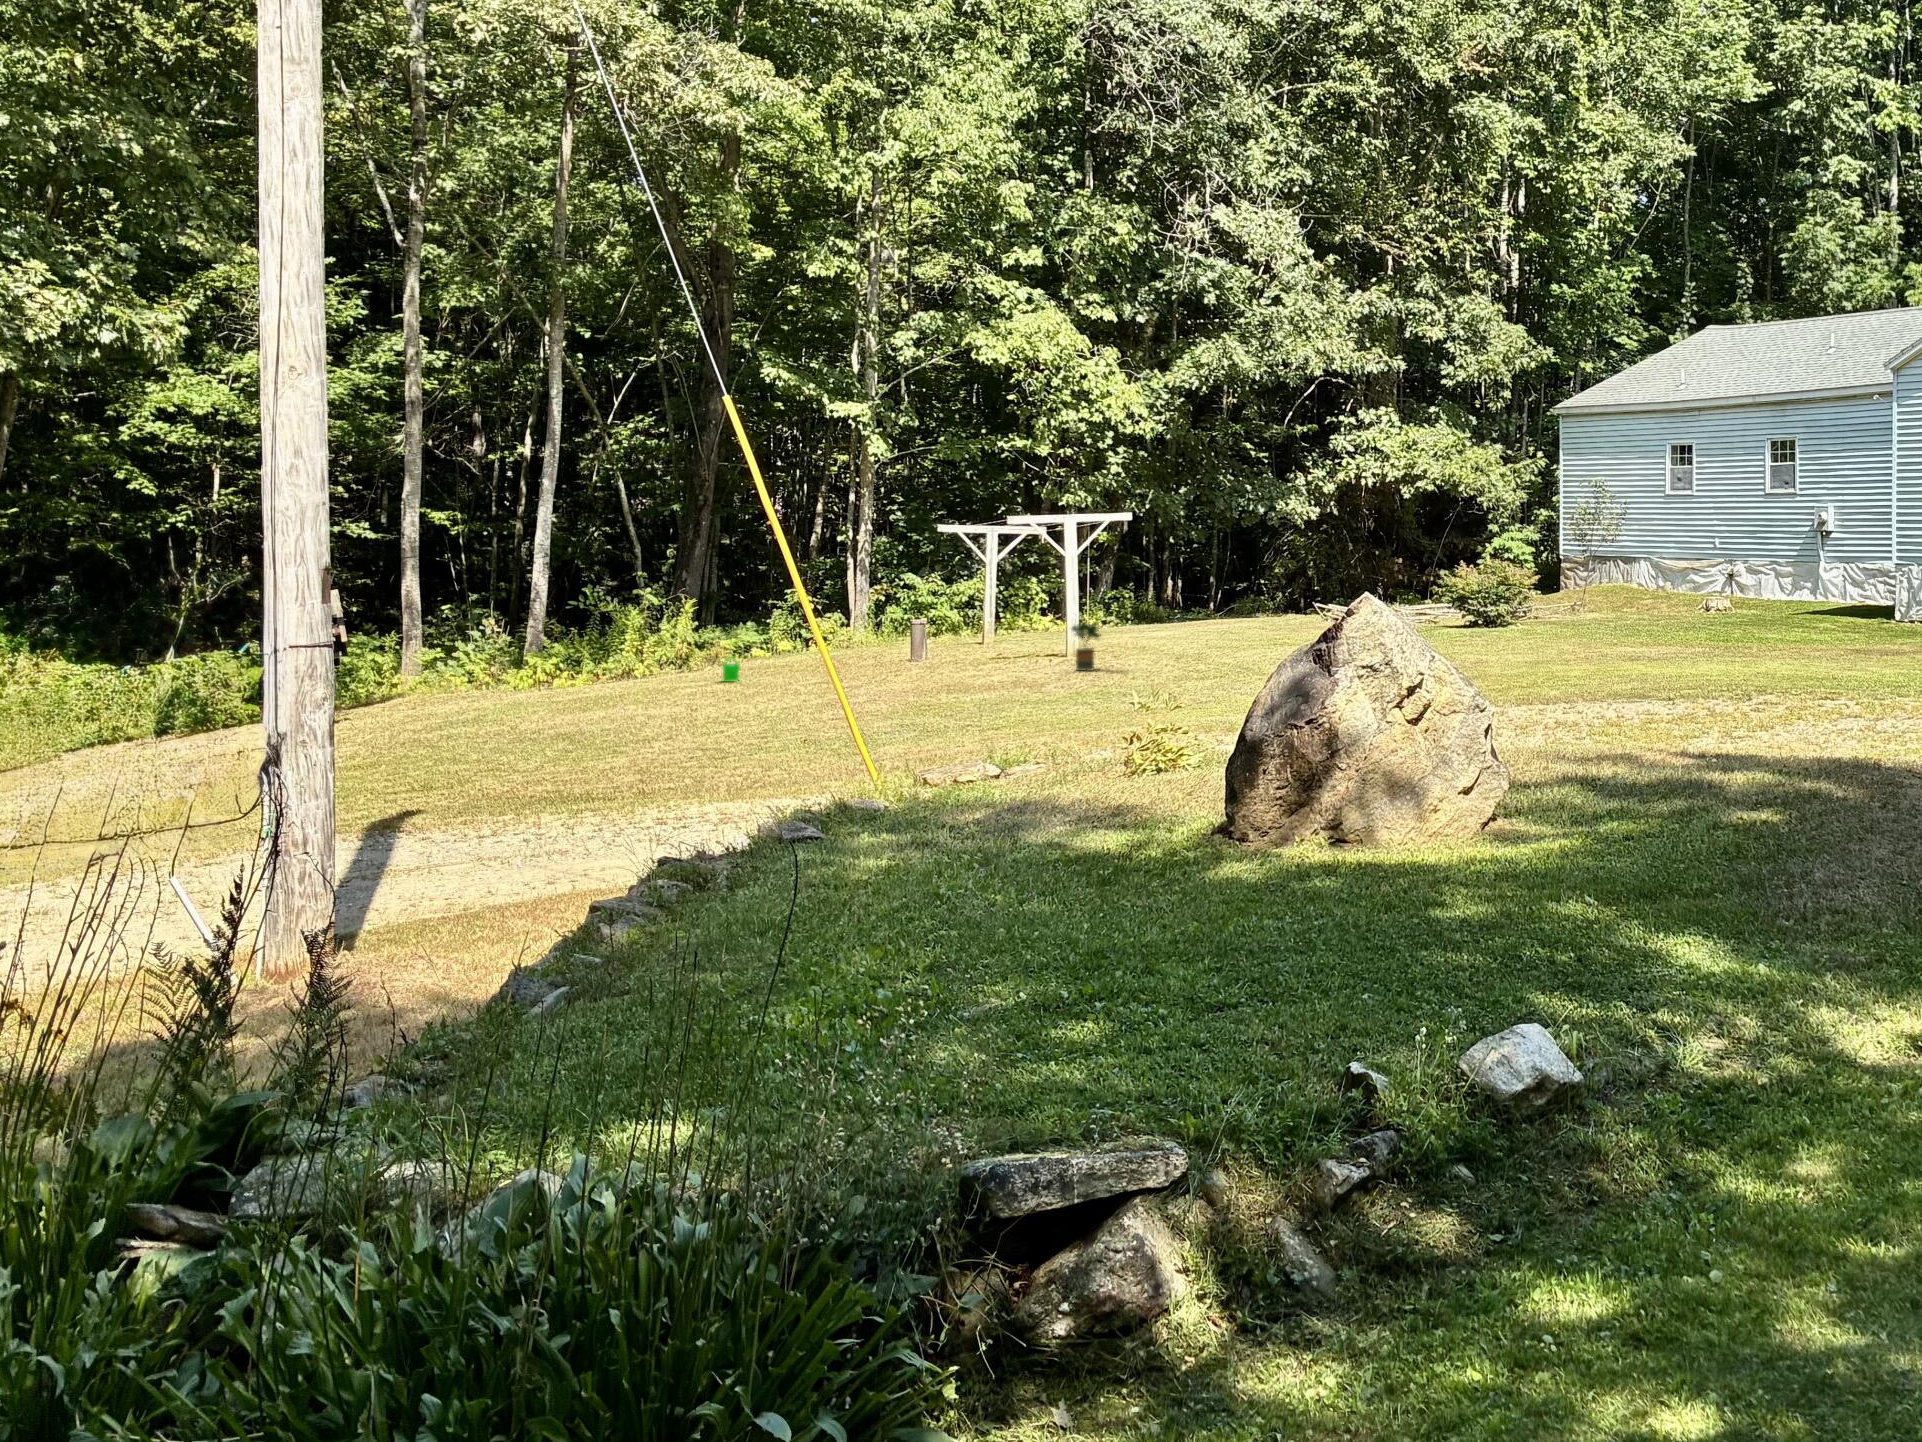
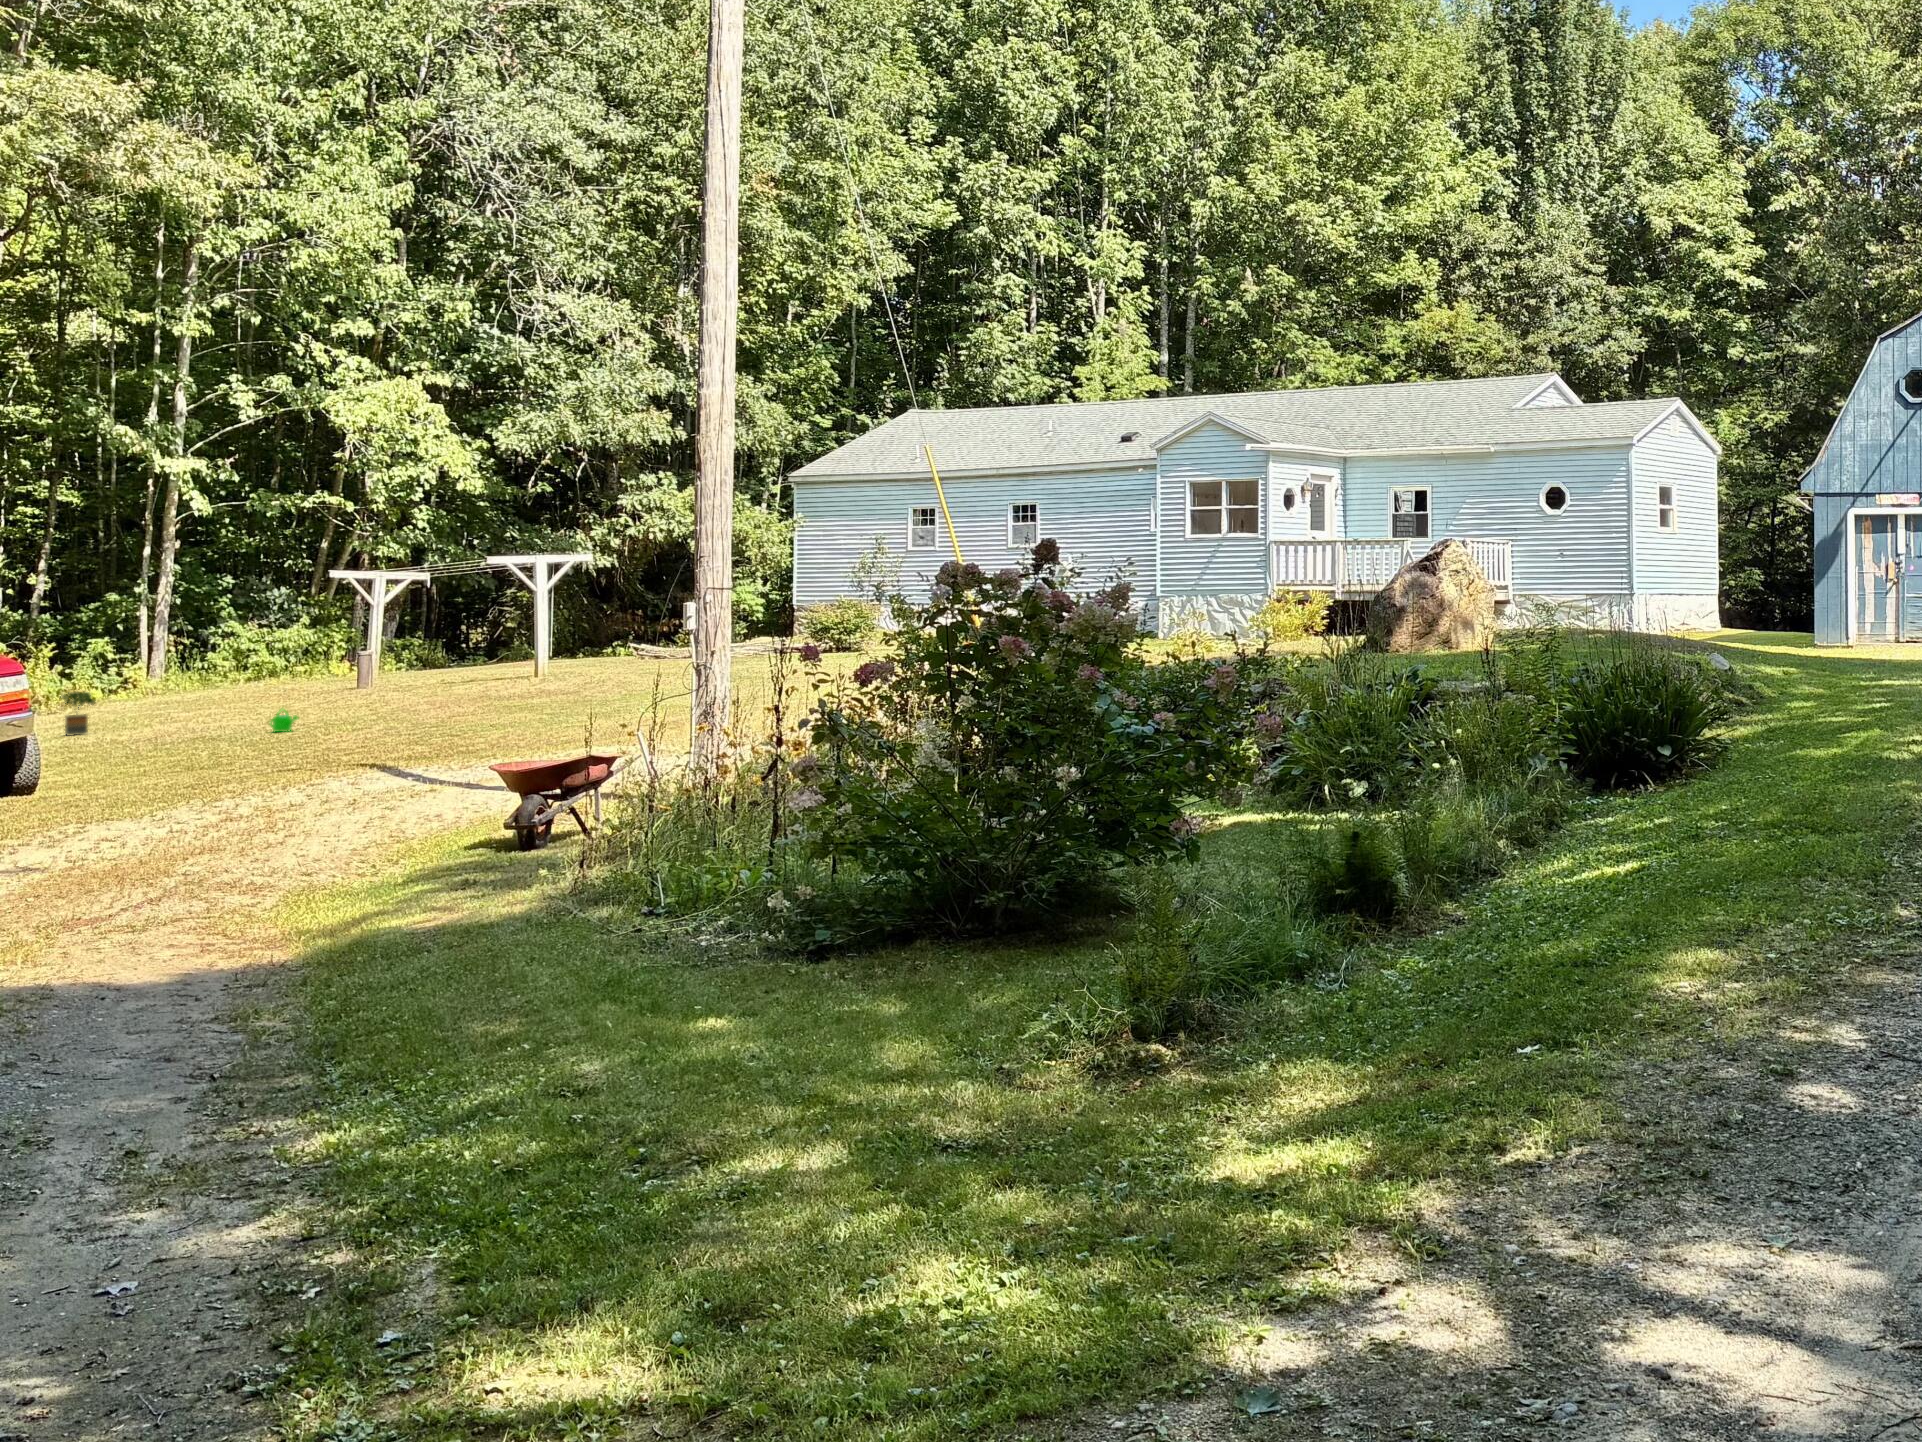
potted tree: present [1072,624,1101,671] -> present [60,692,96,735]

